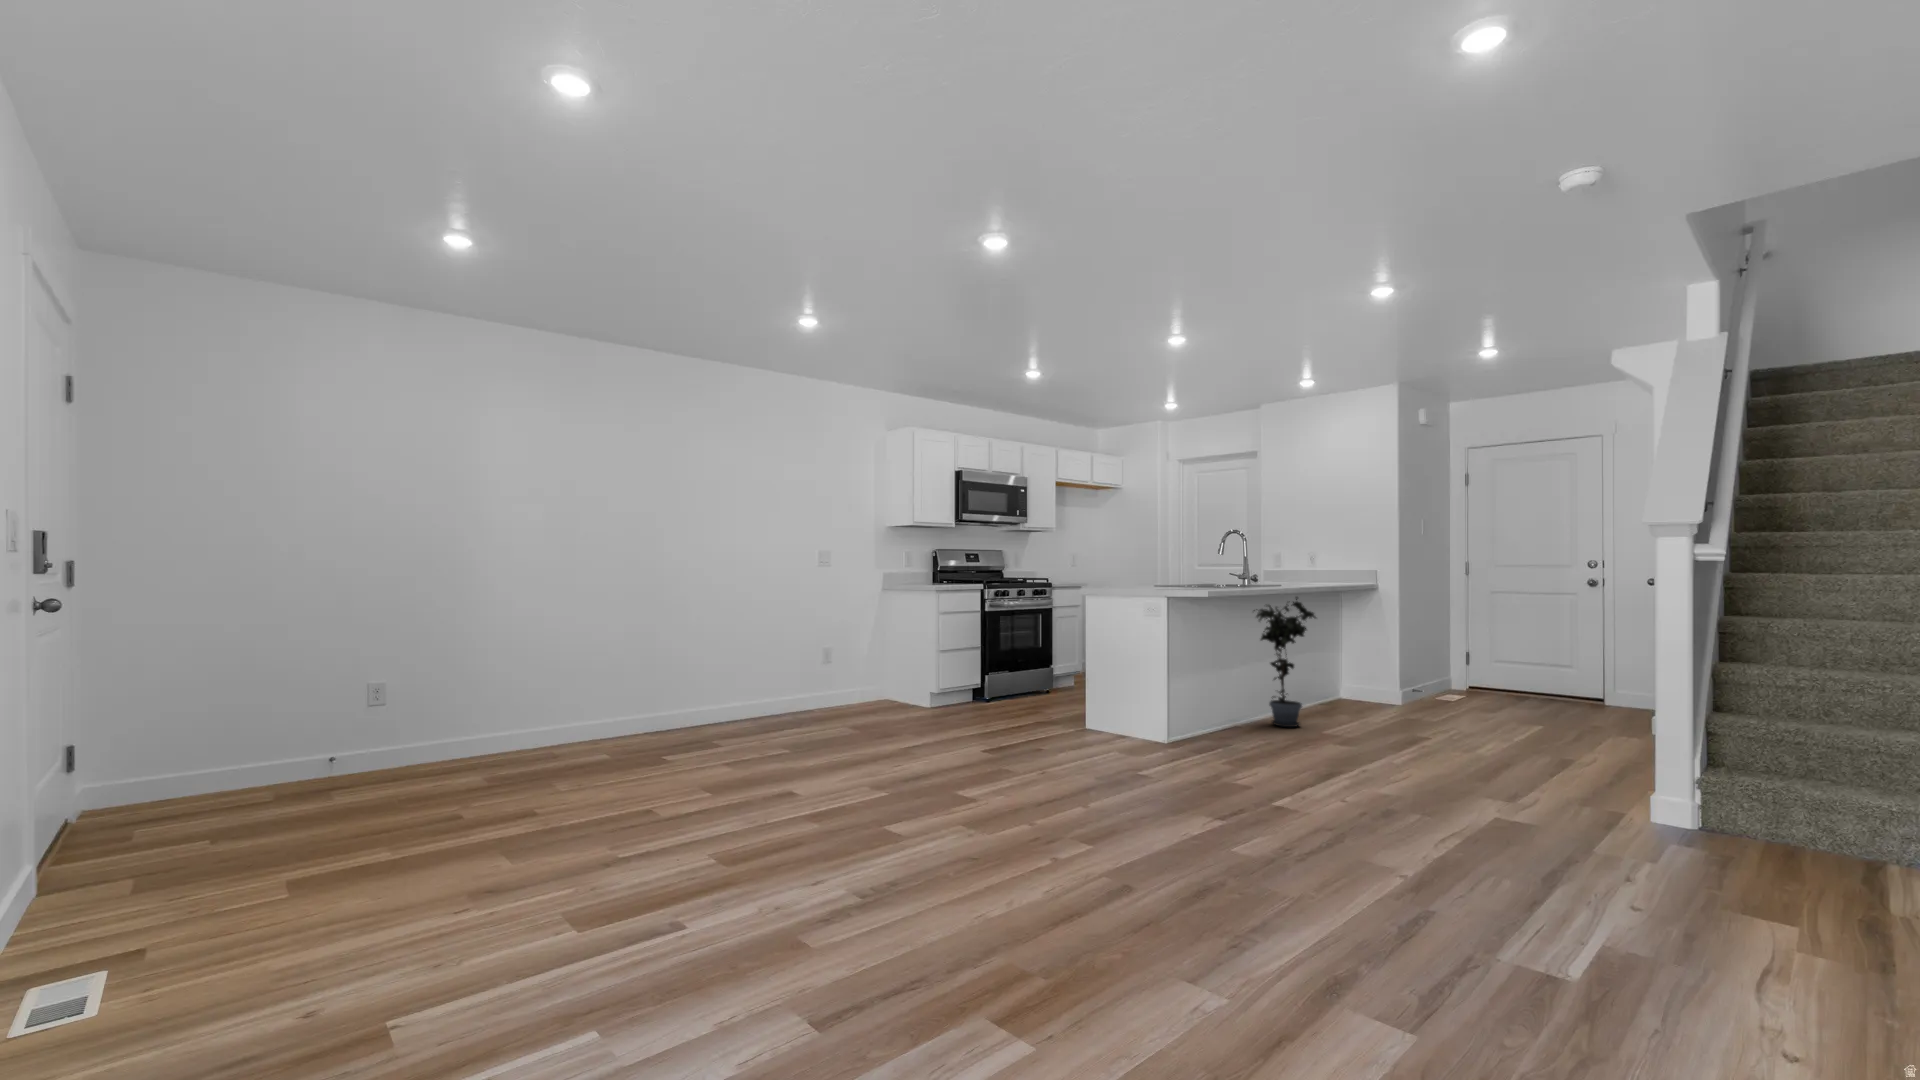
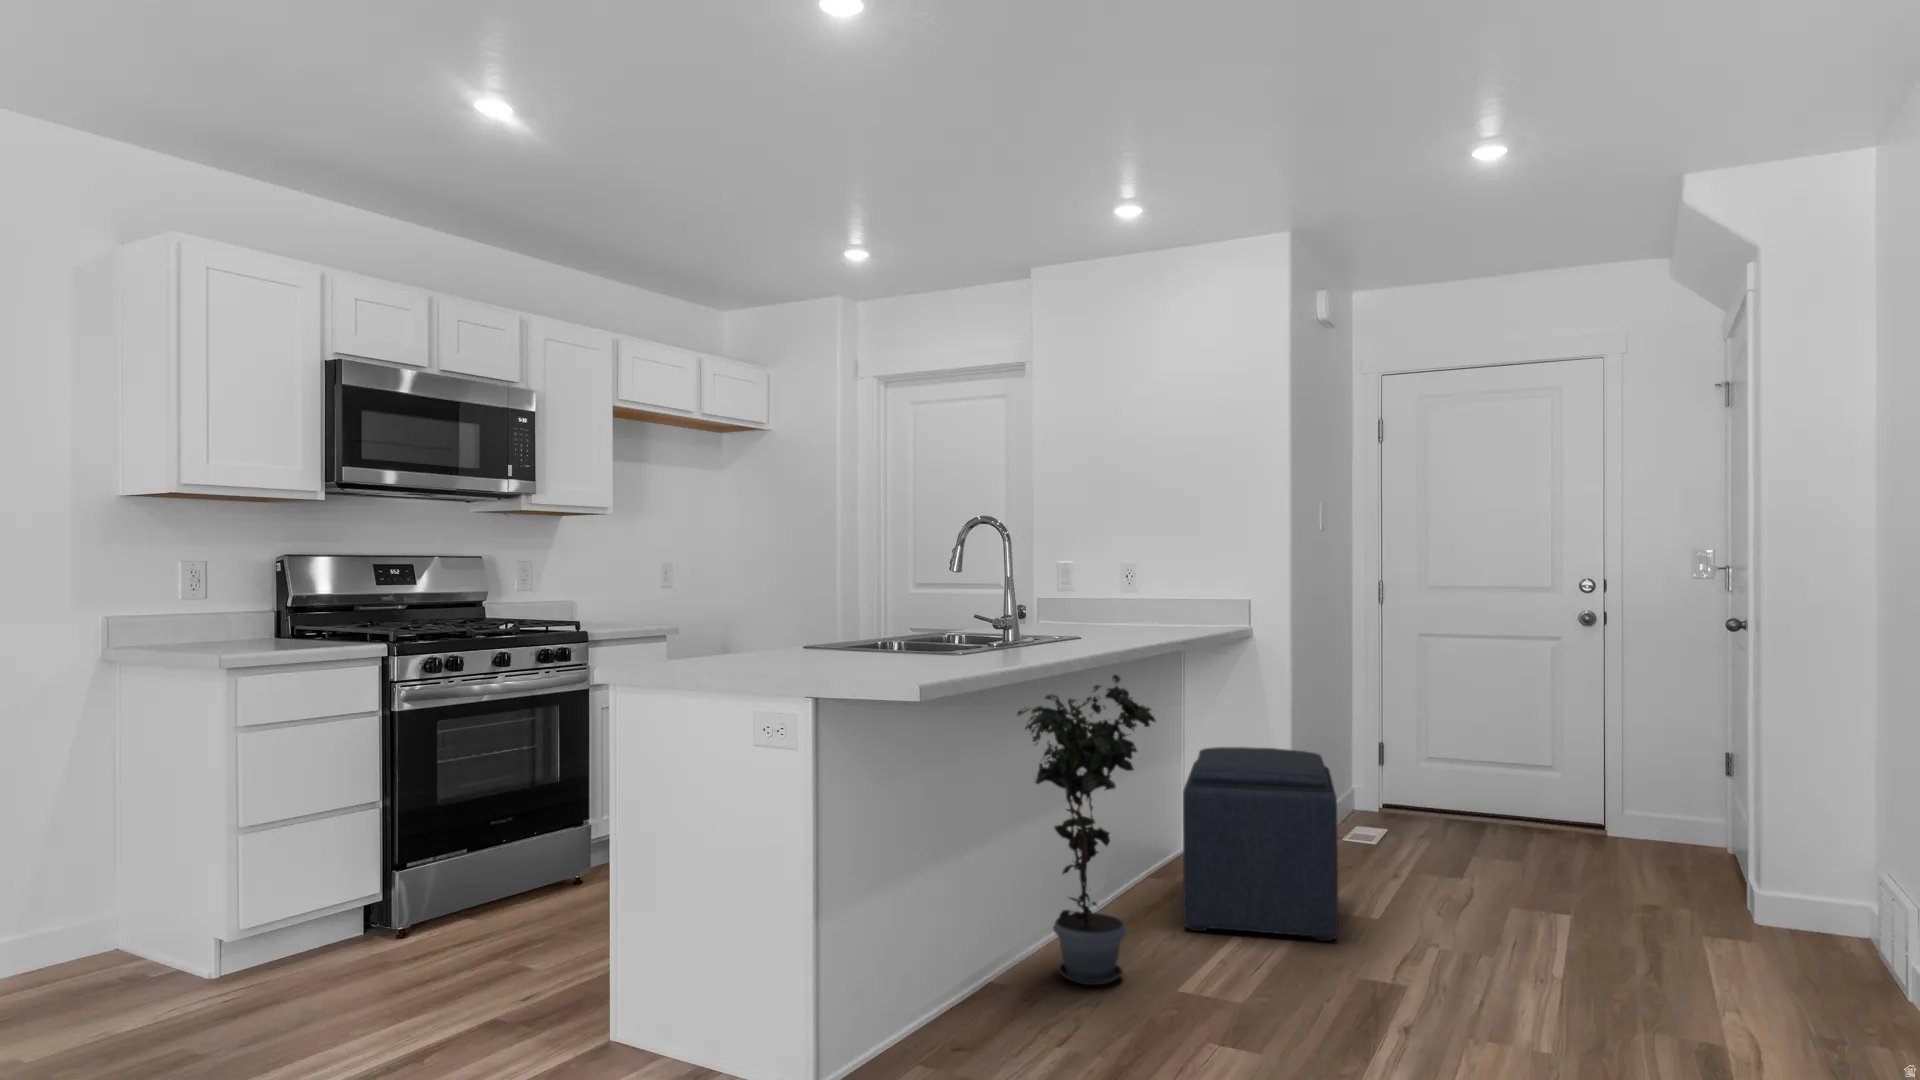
ottoman: none [1334,639,1415,723] -> present [1183,747,1338,941]

